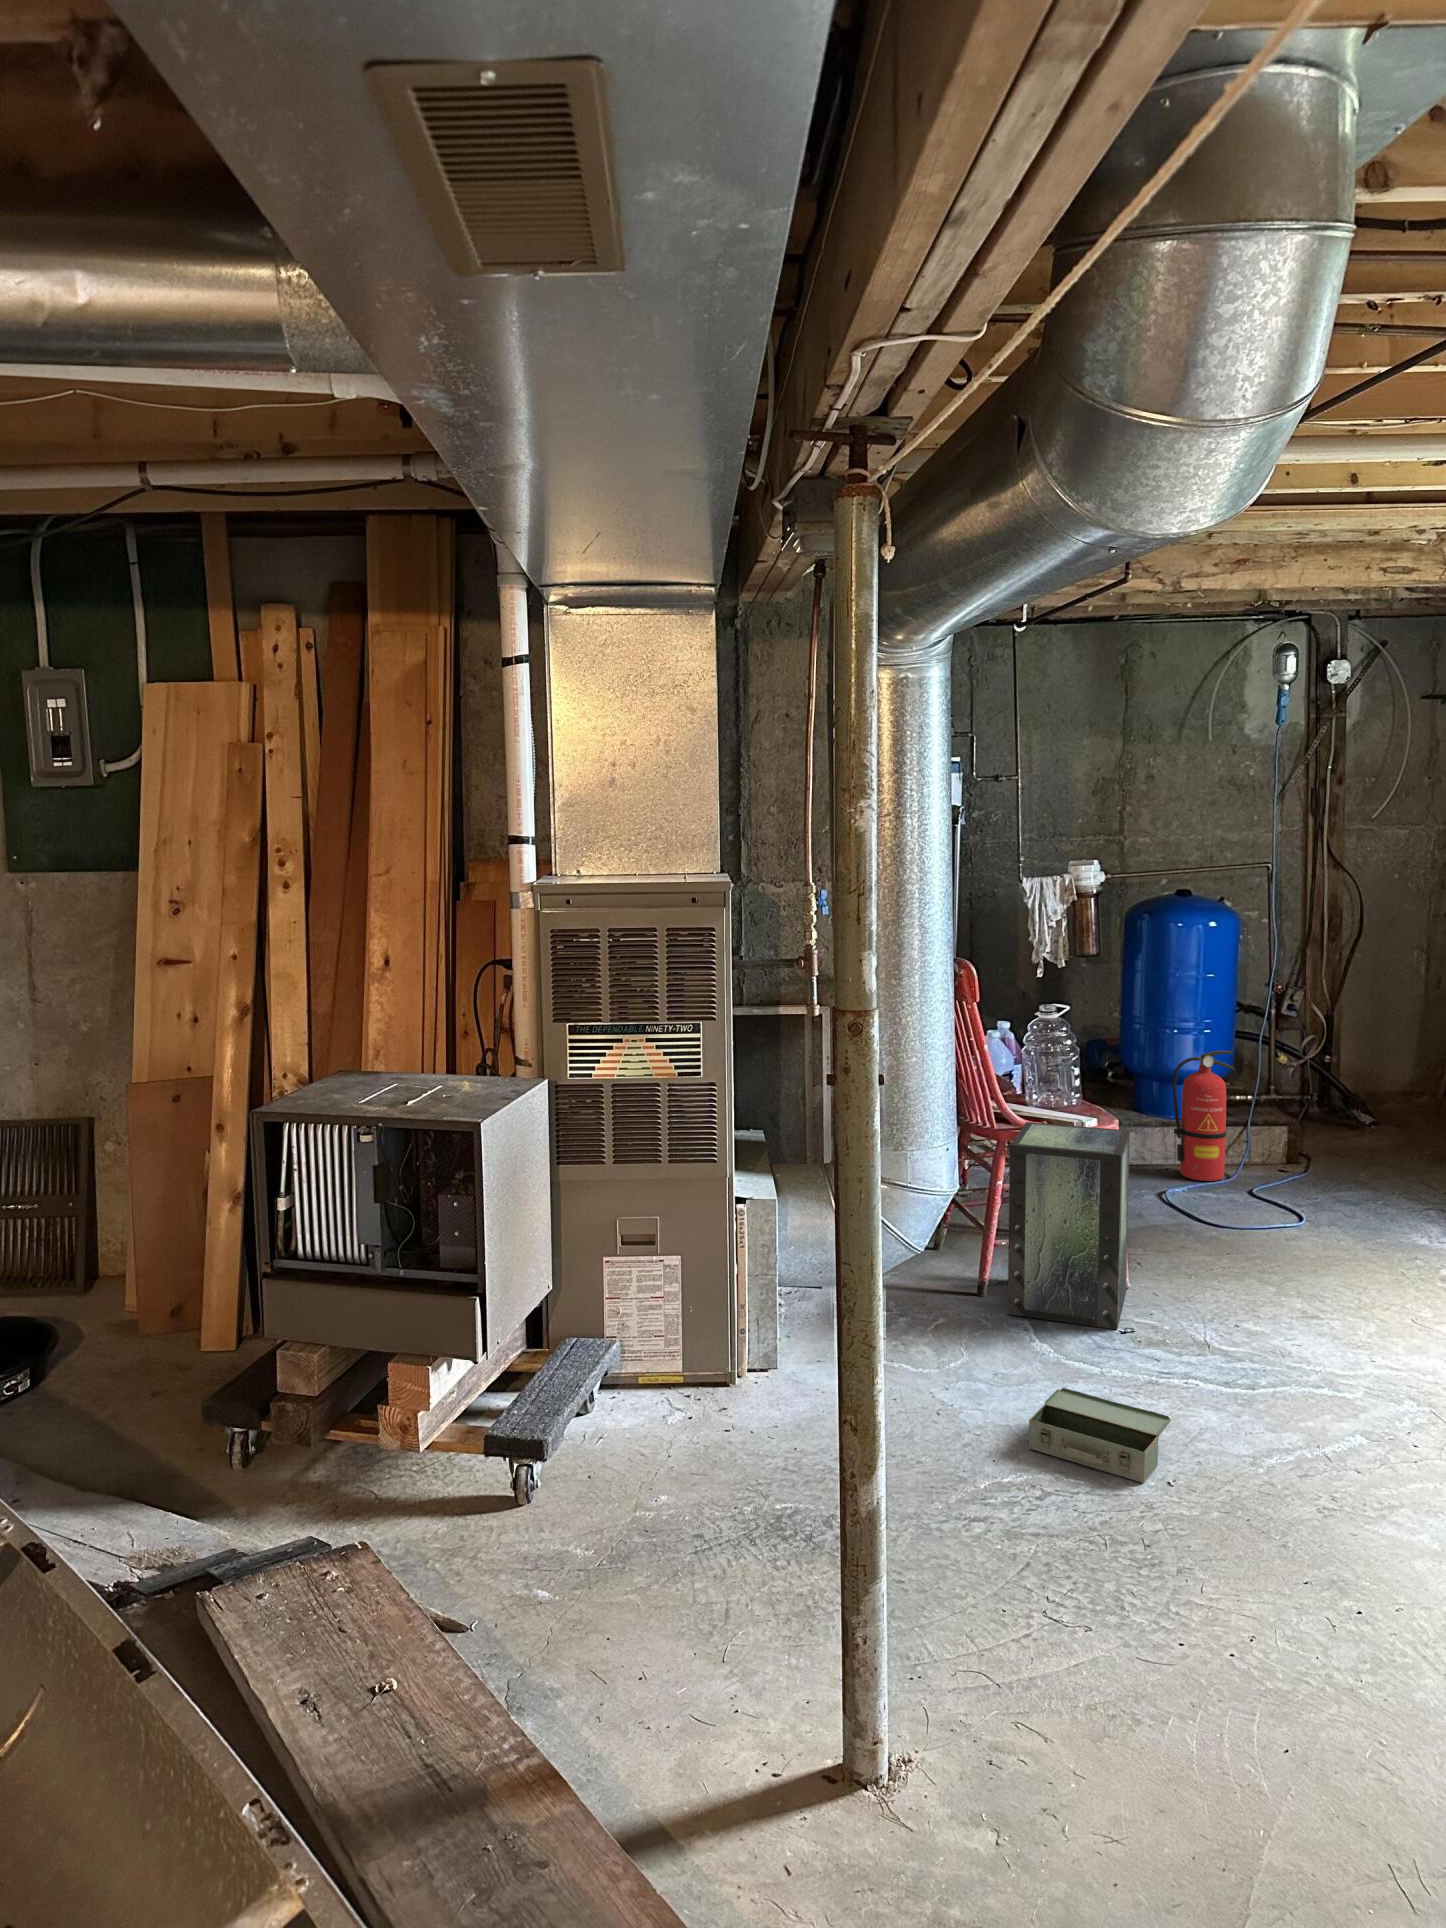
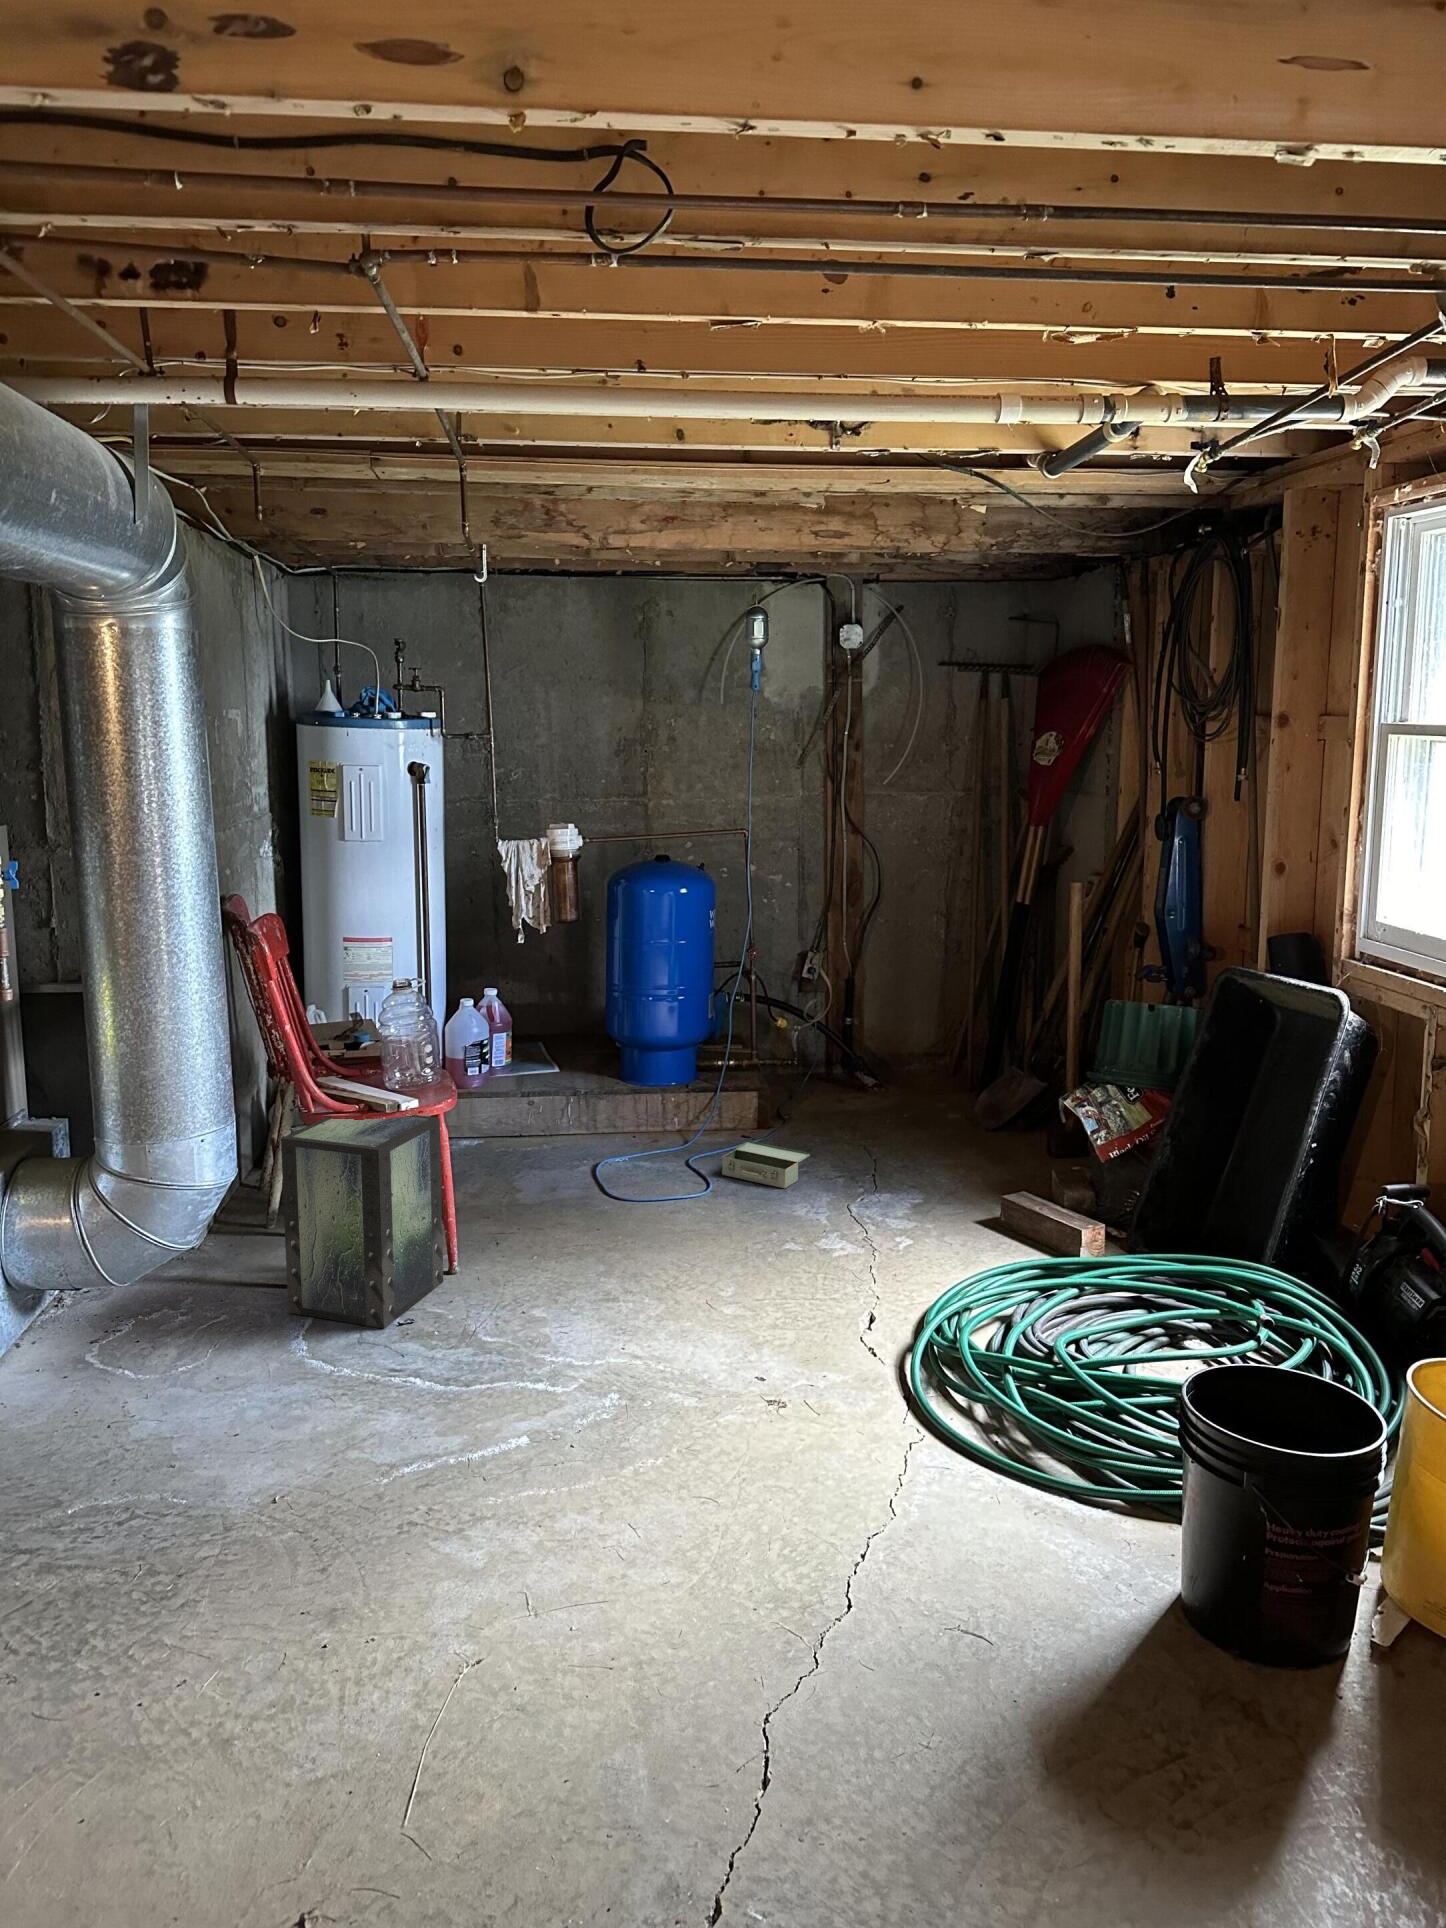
fire extinguisher: present [1173,1050,1235,1181] -> none [632,1018,694,1148]
toolbox: present [1029,1388,1171,1483] -> present [722,1141,810,1188]

